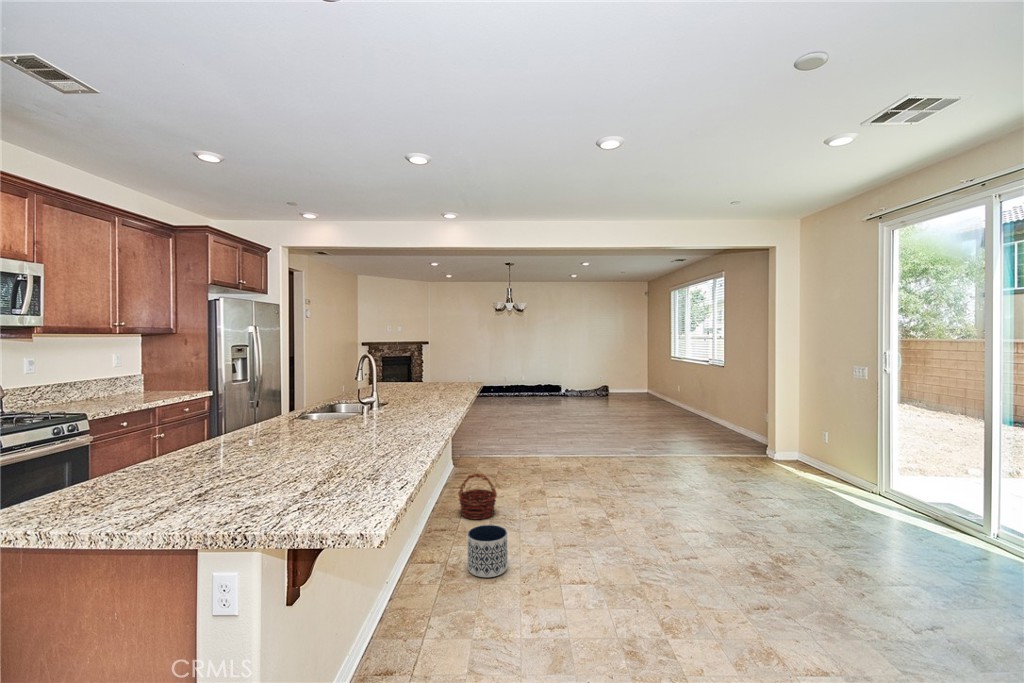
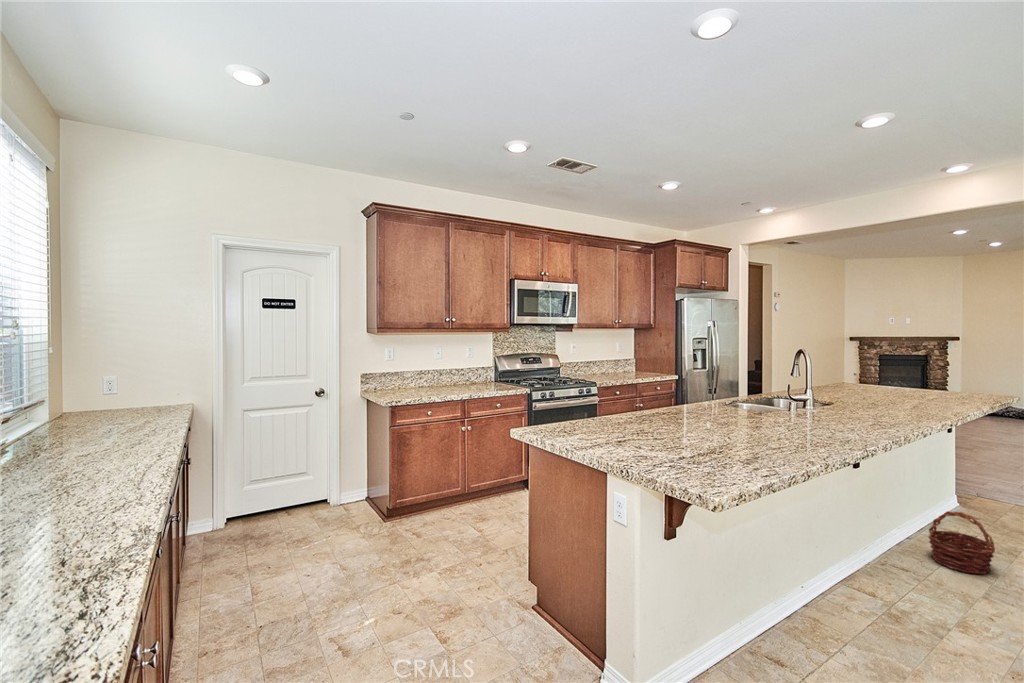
planter: present [468,525,507,577] -> none [910,569,977,639]

